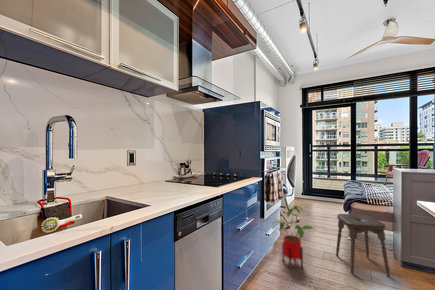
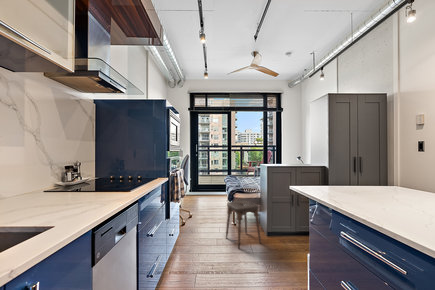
house plant: present [275,206,313,267] -> none [176,201,213,261]

